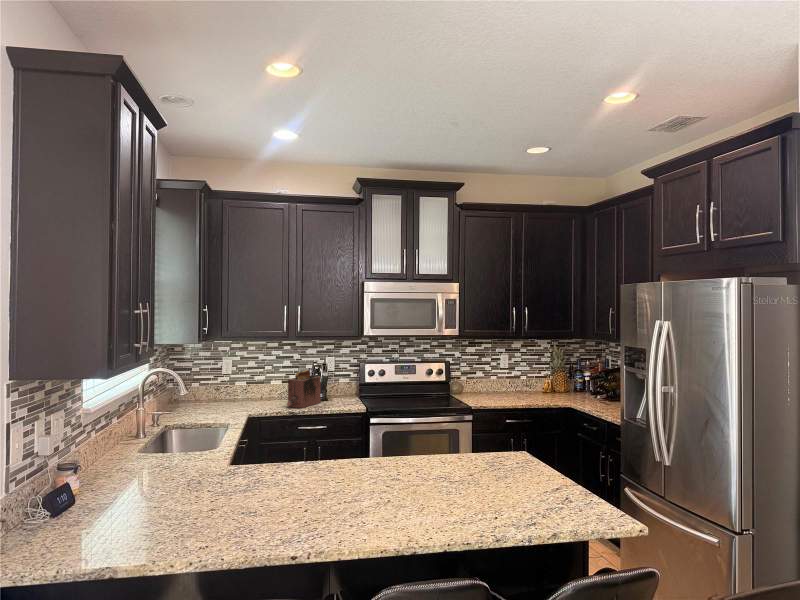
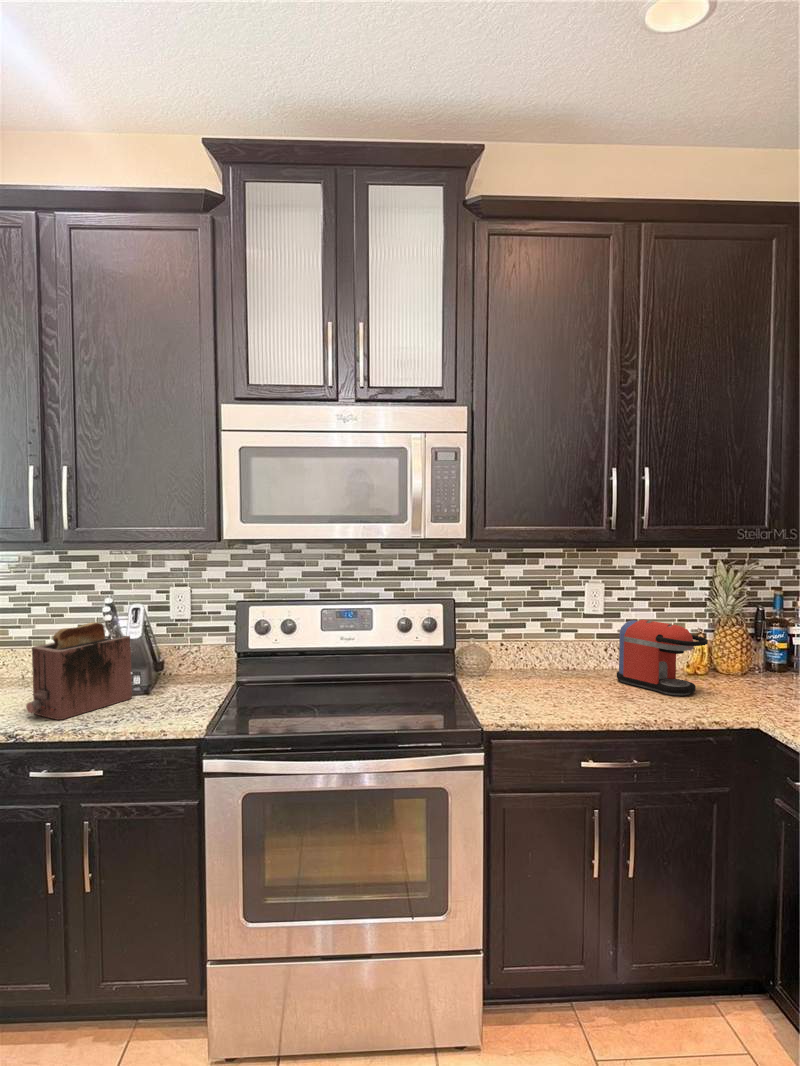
coffee maker: none [515,369,551,398] -> present [617,620,708,695]

